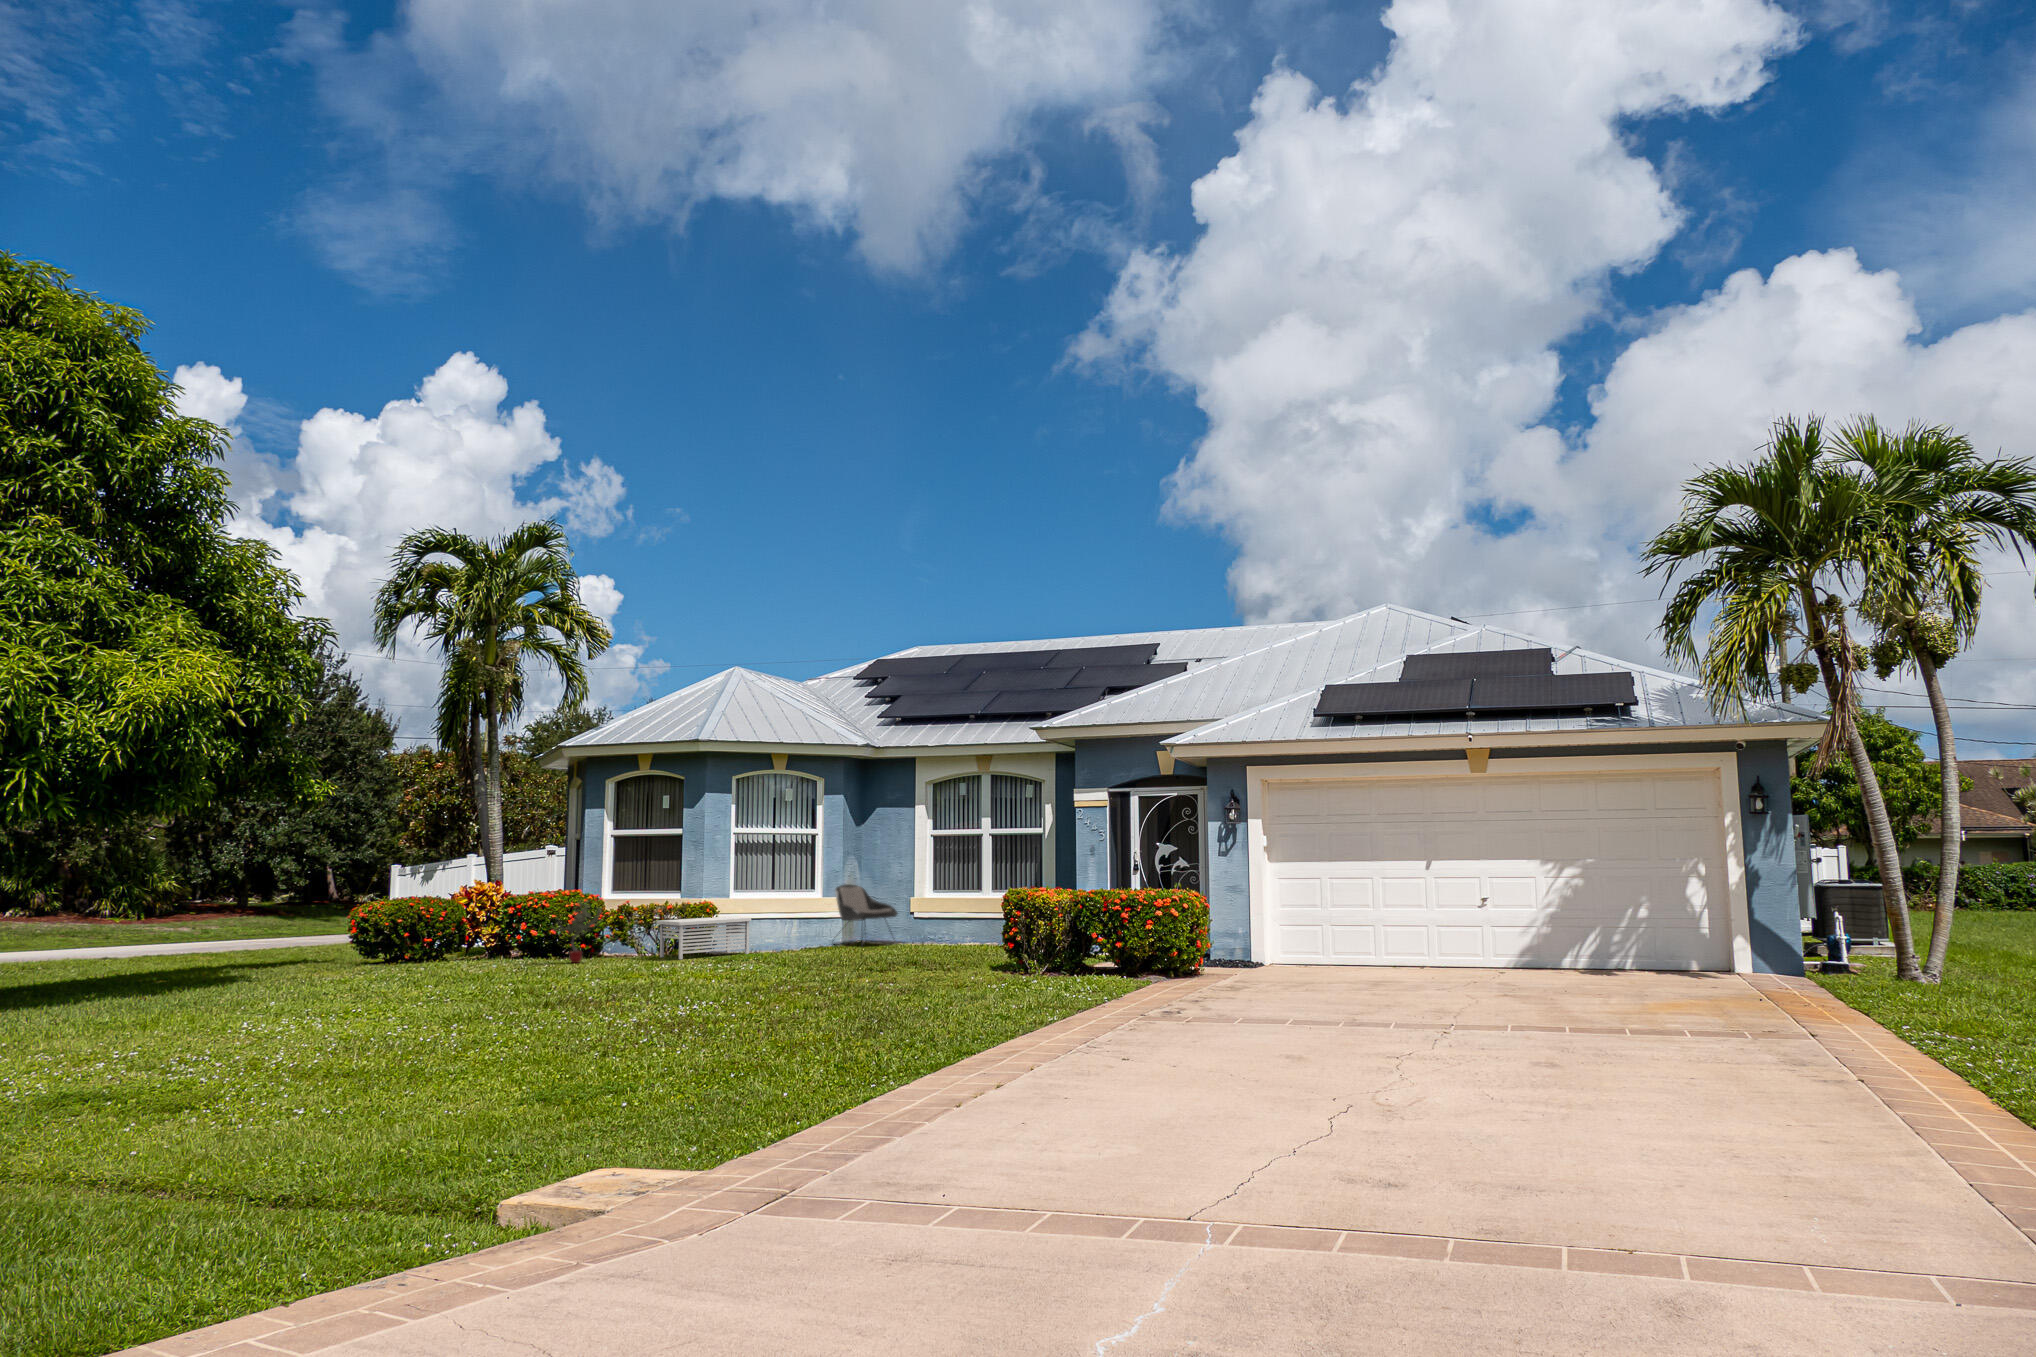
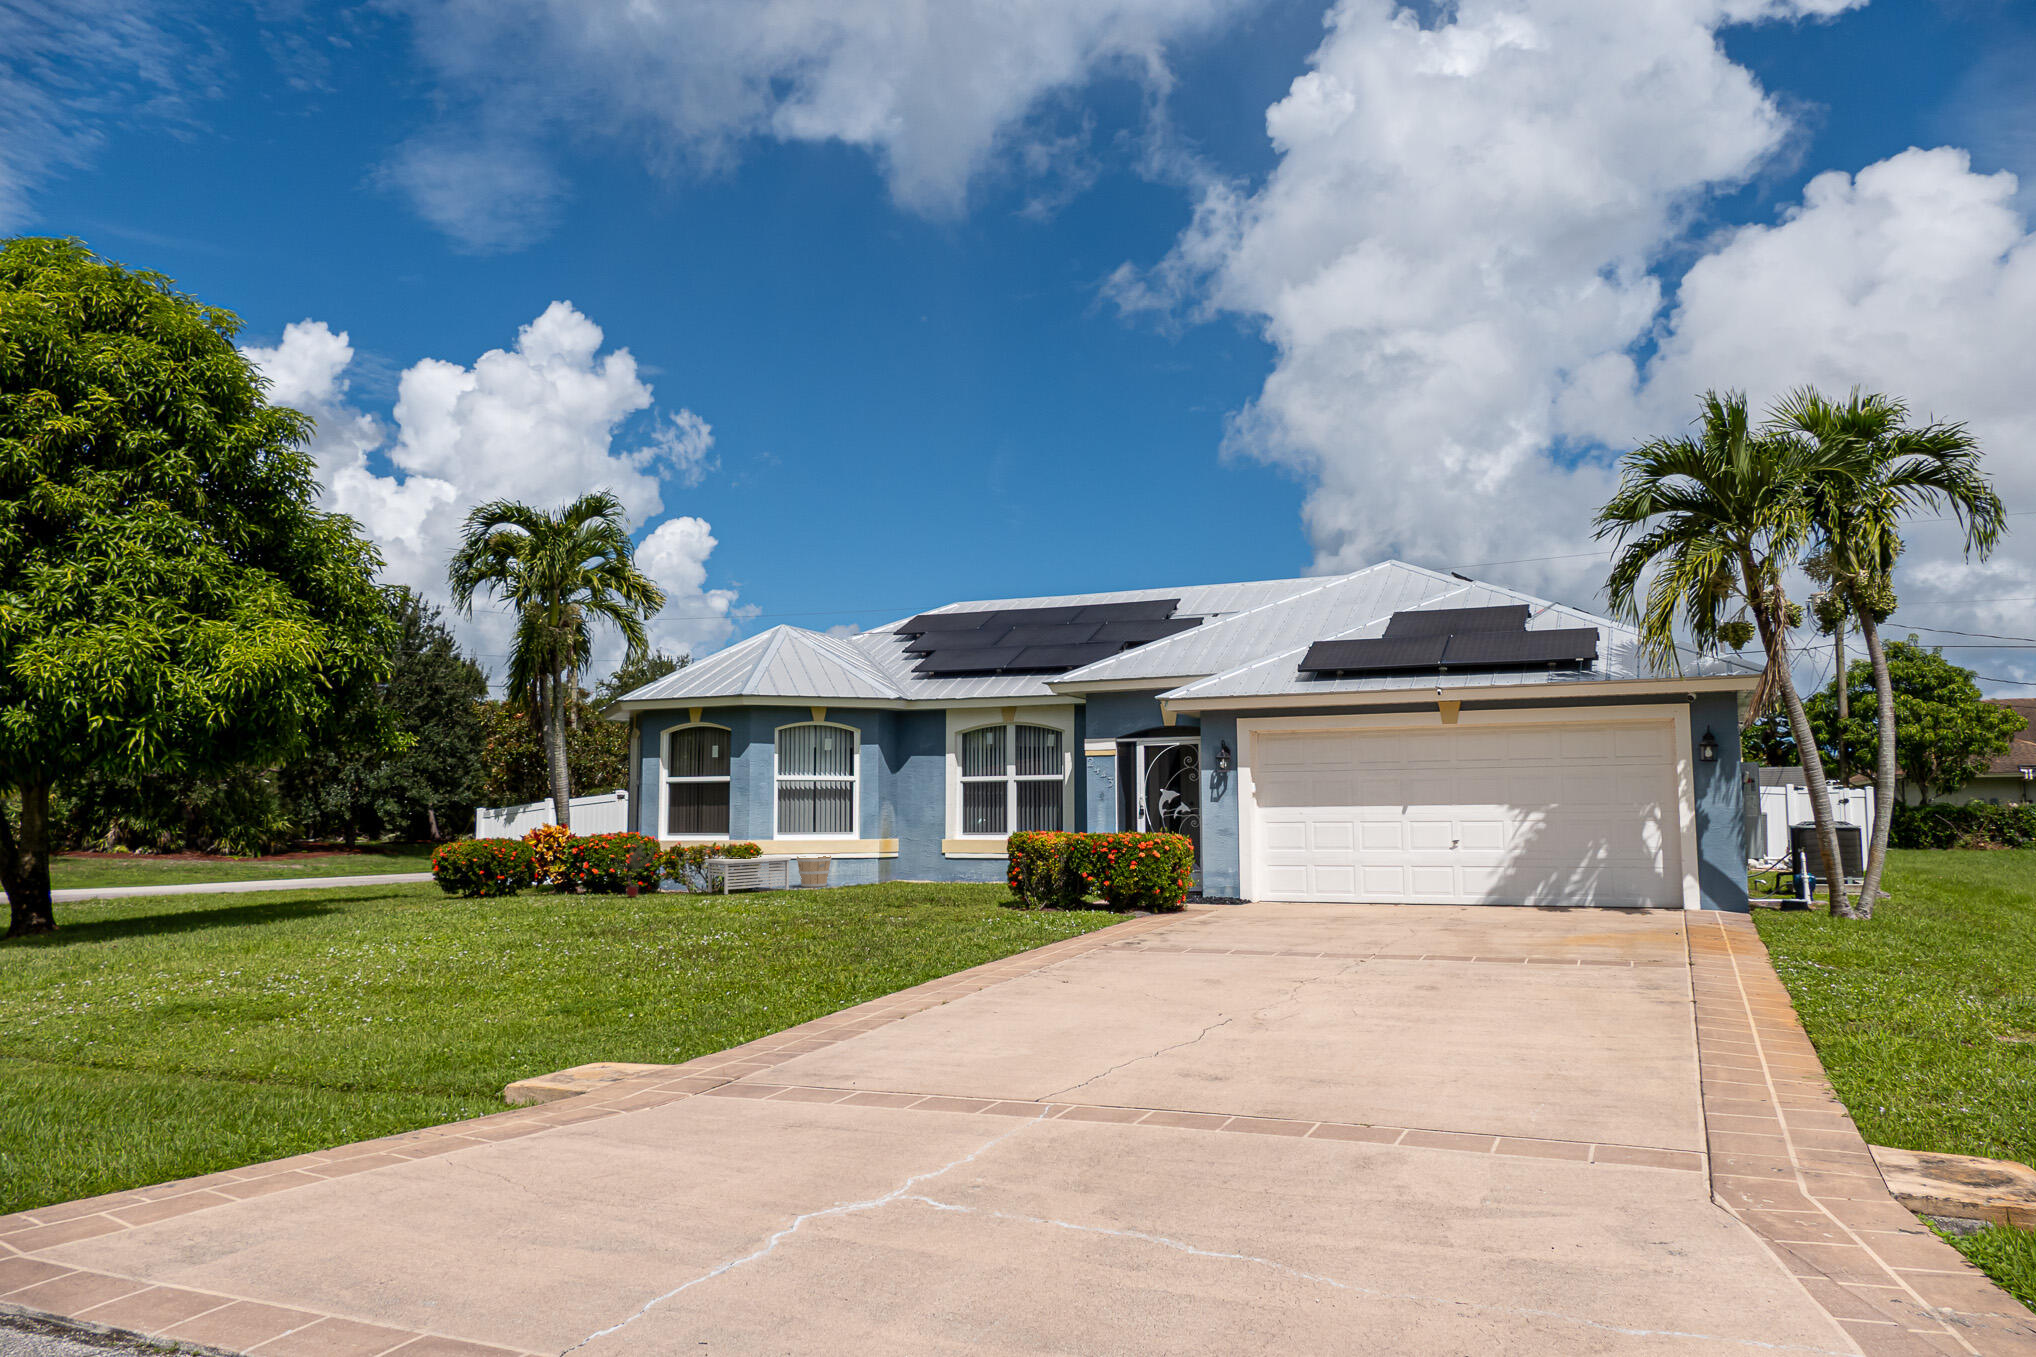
lounge chair: present [833,884,898,945] -> none [866,827,927,884]
wooden bucket: none [756,916,795,951] -> present [796,856,832,887]

